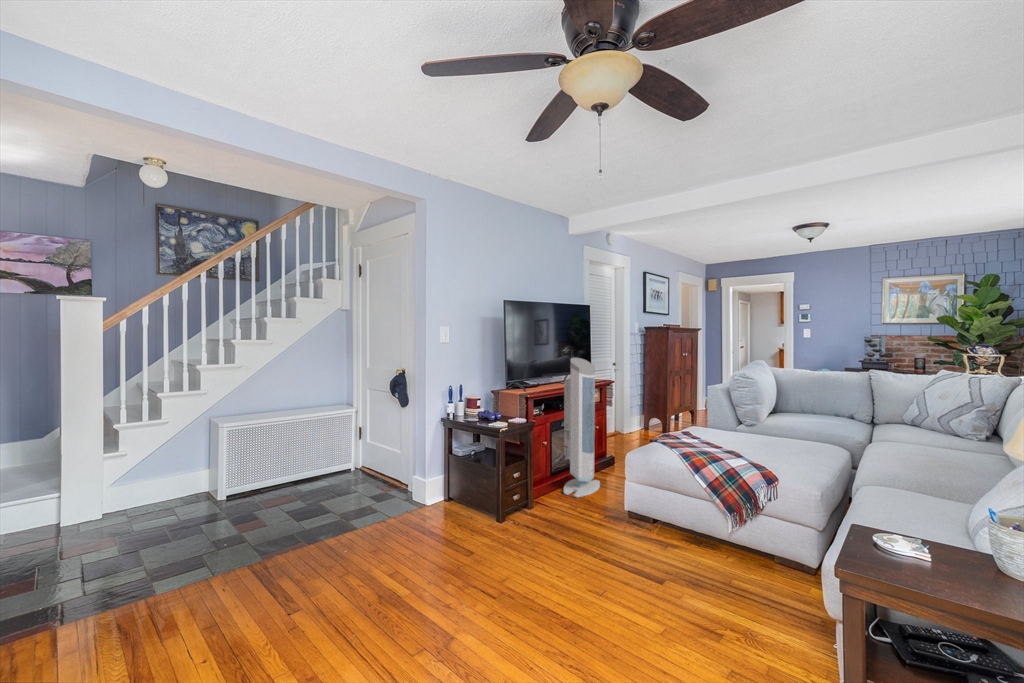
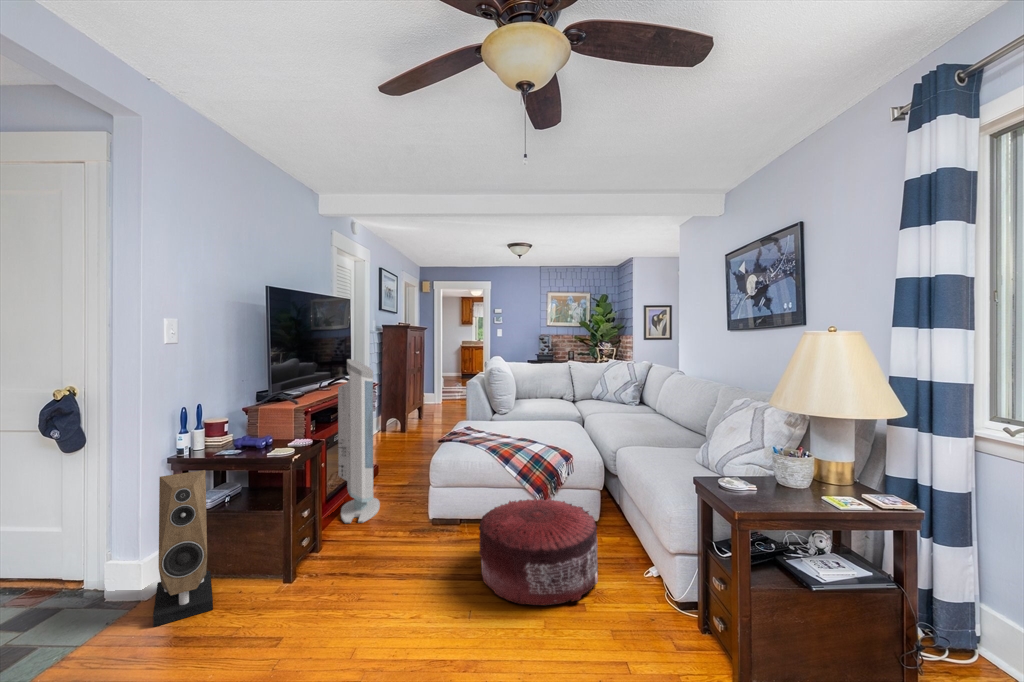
speaker: none [422,429,463,524] -> present [153,470,213,627]
pouf: none [630,508,771,628] -> present [479,498,598,605]

